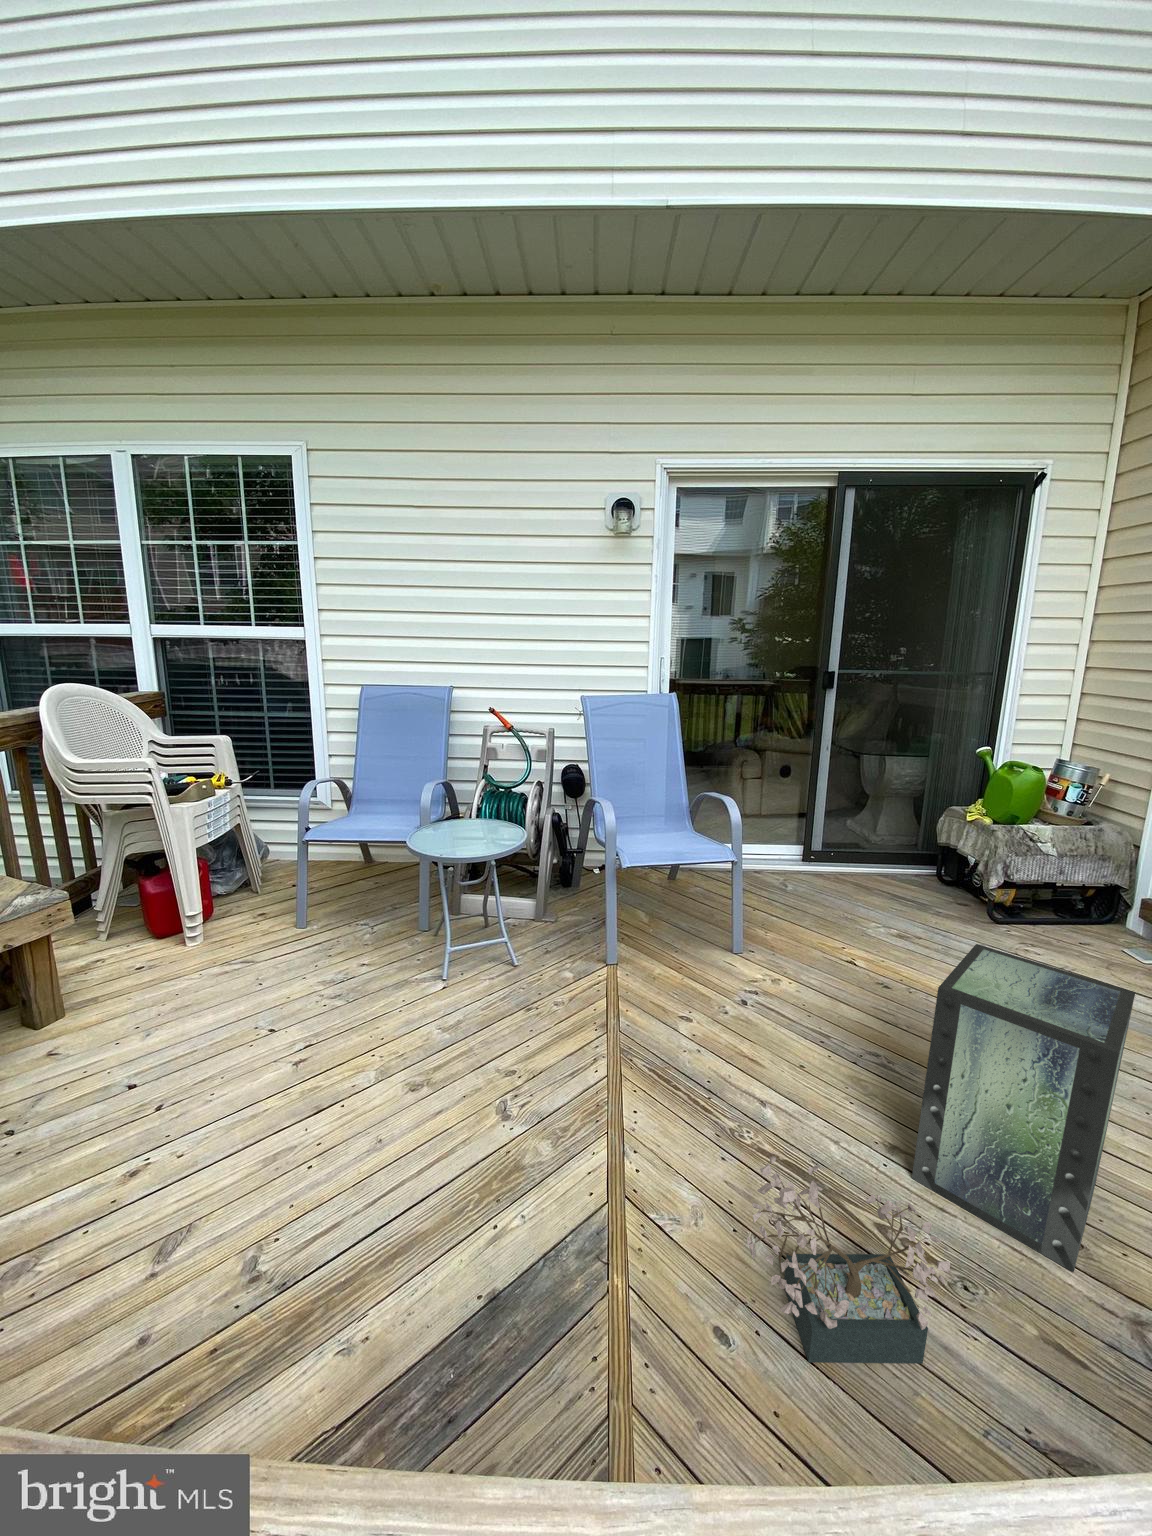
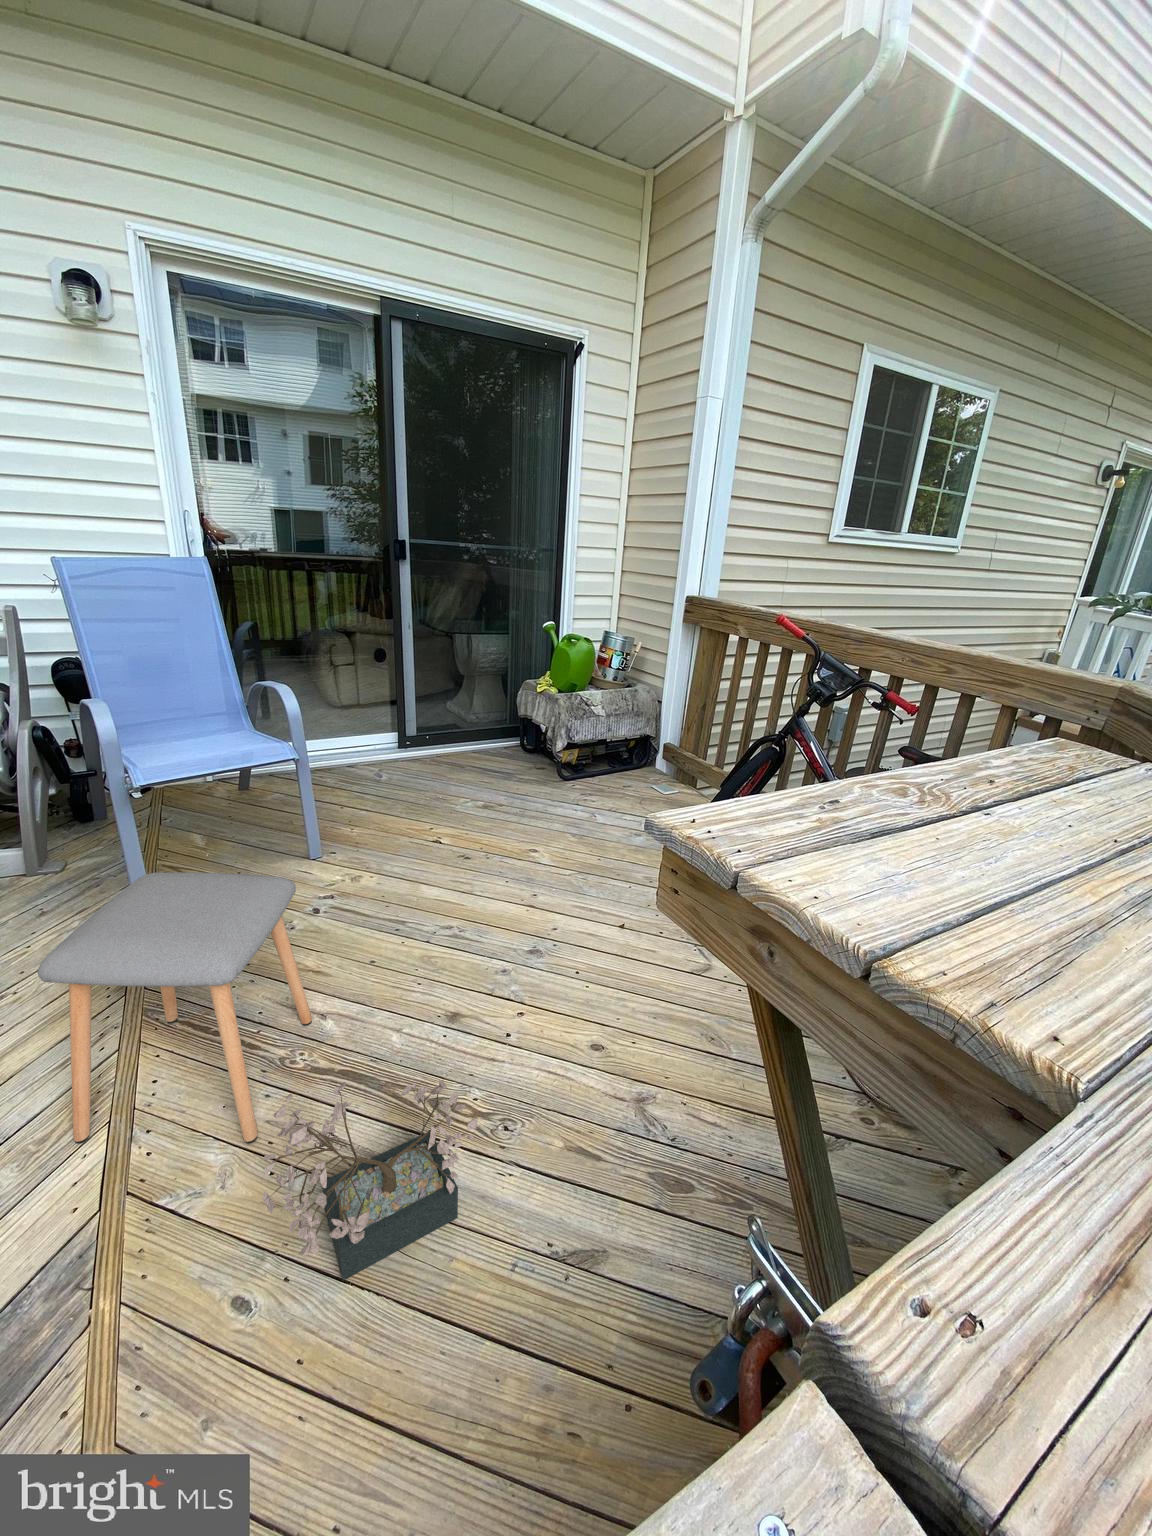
stool: none [587,938,759,1192] -> present [37,872,312,1144]
storage box: present [912,944,1135,1272] -> none [468,808,629,1070]

